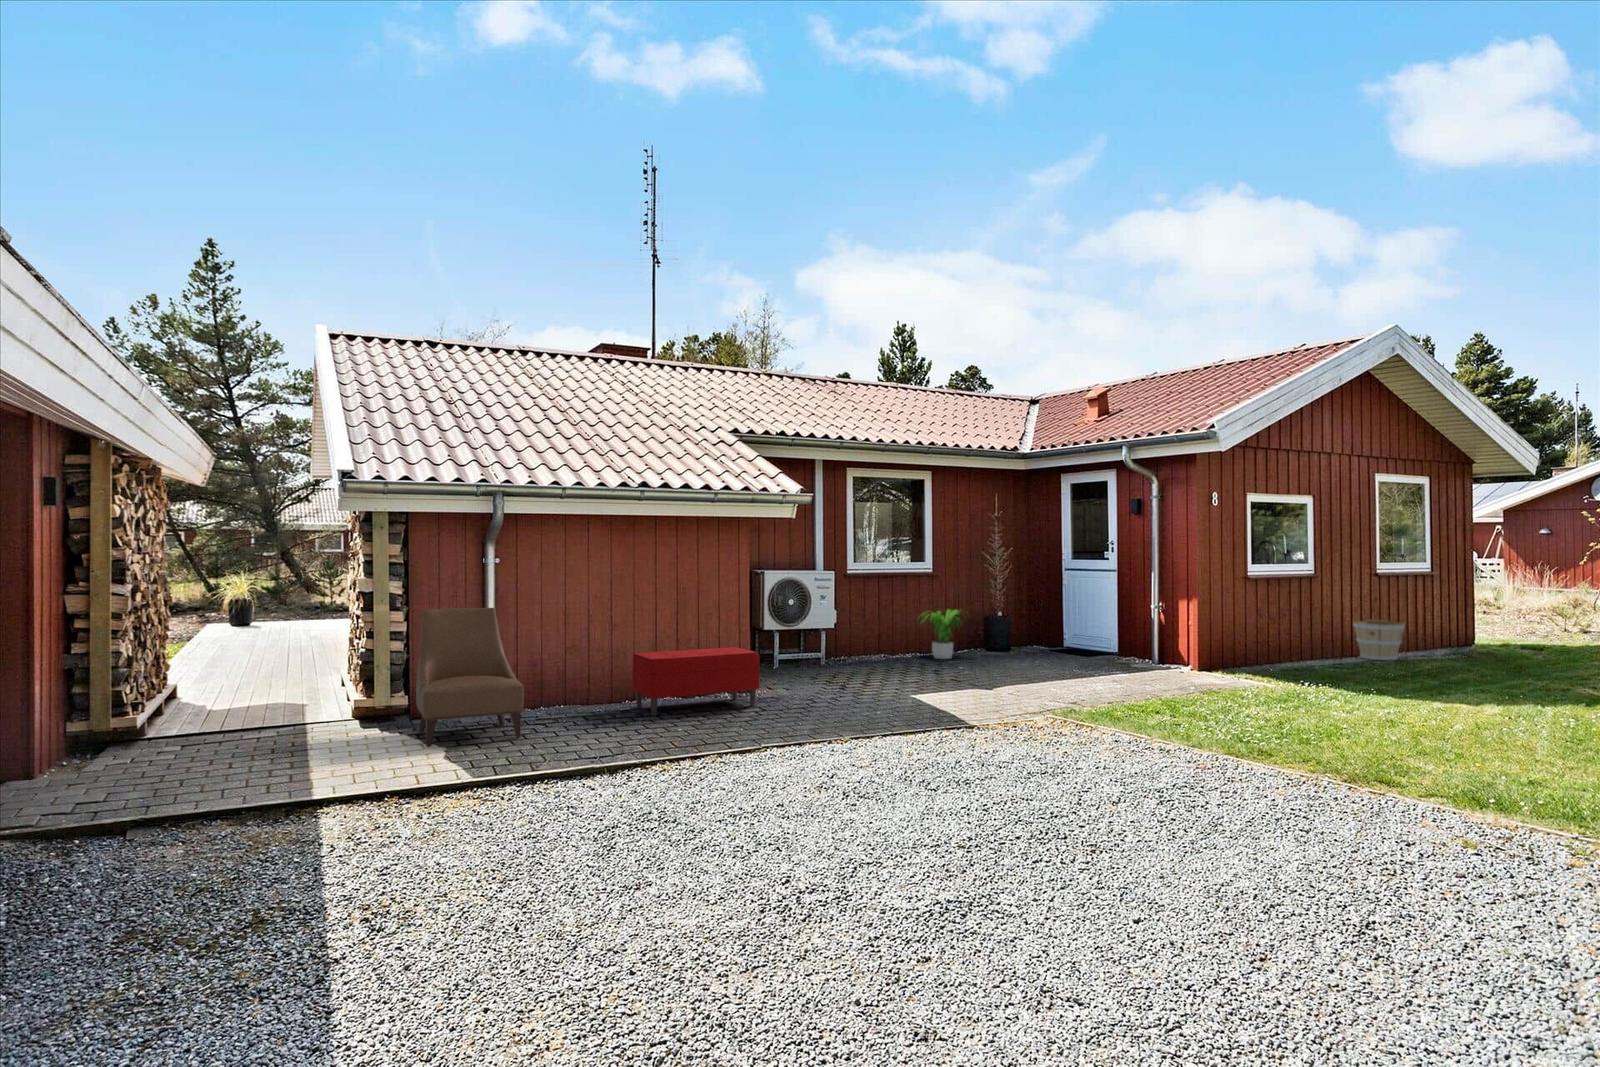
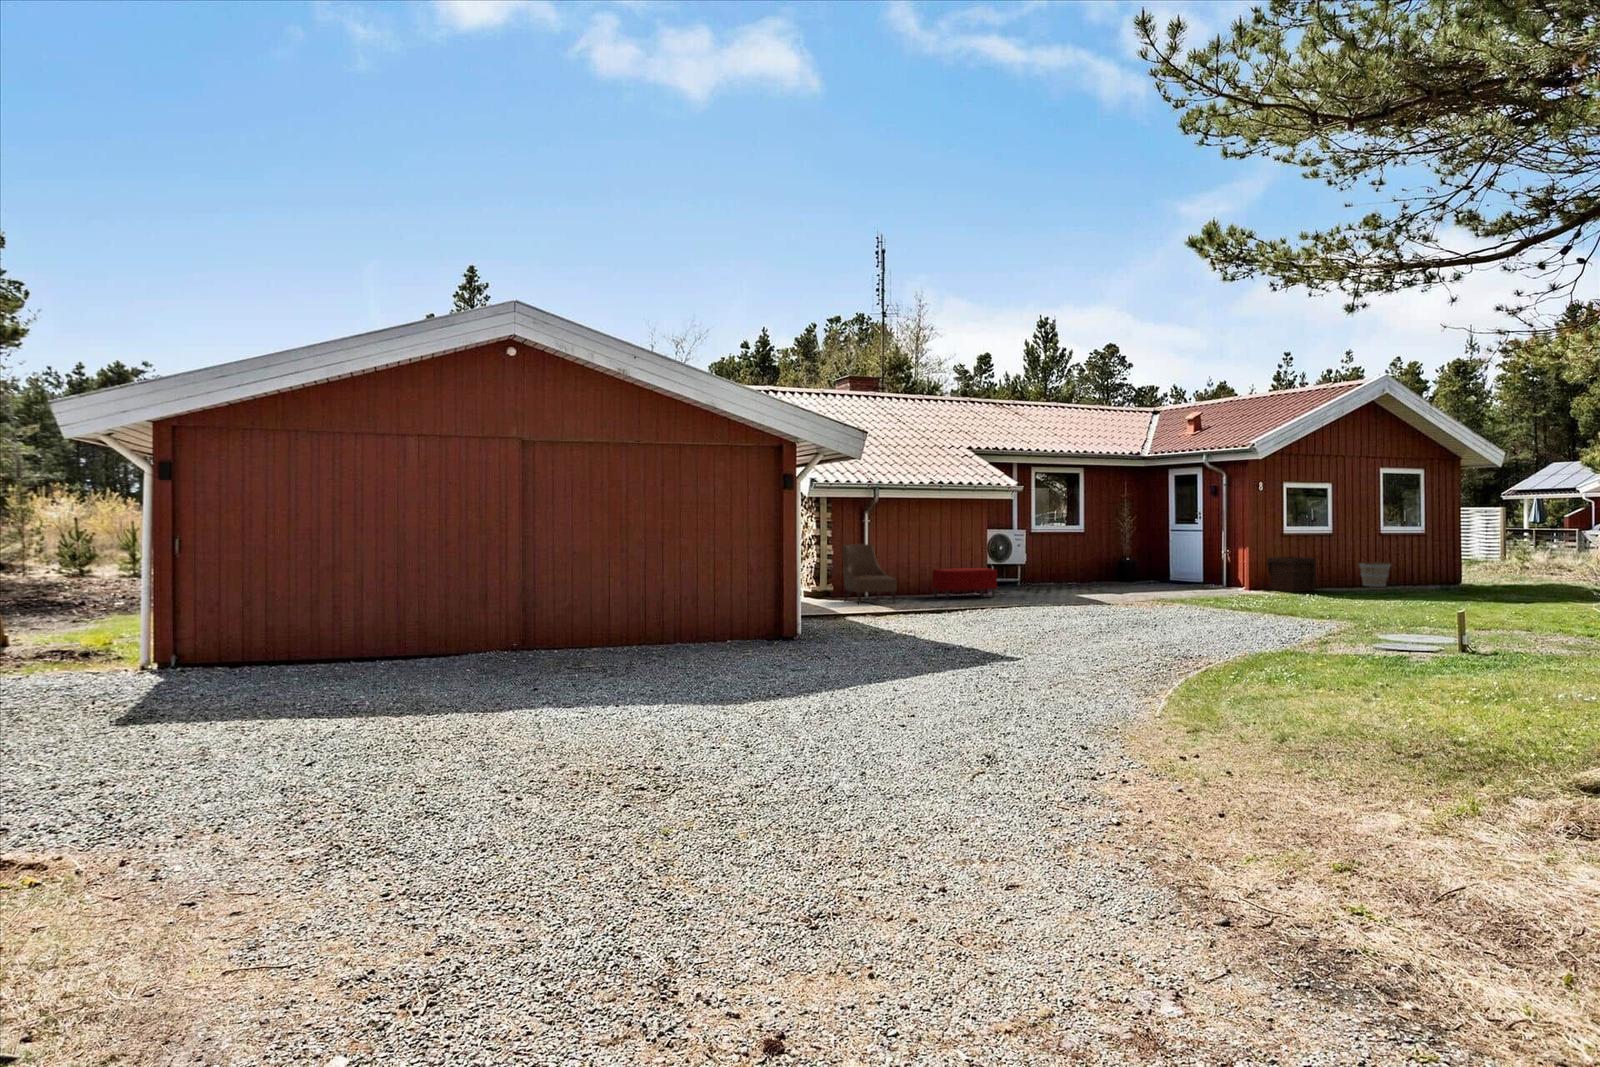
potted plant: present [920,610,965,659] -> none [1074,554,1108,583]
wooden crate: none [1225,615,1308,677] -> present [1267,557,1316,592]

